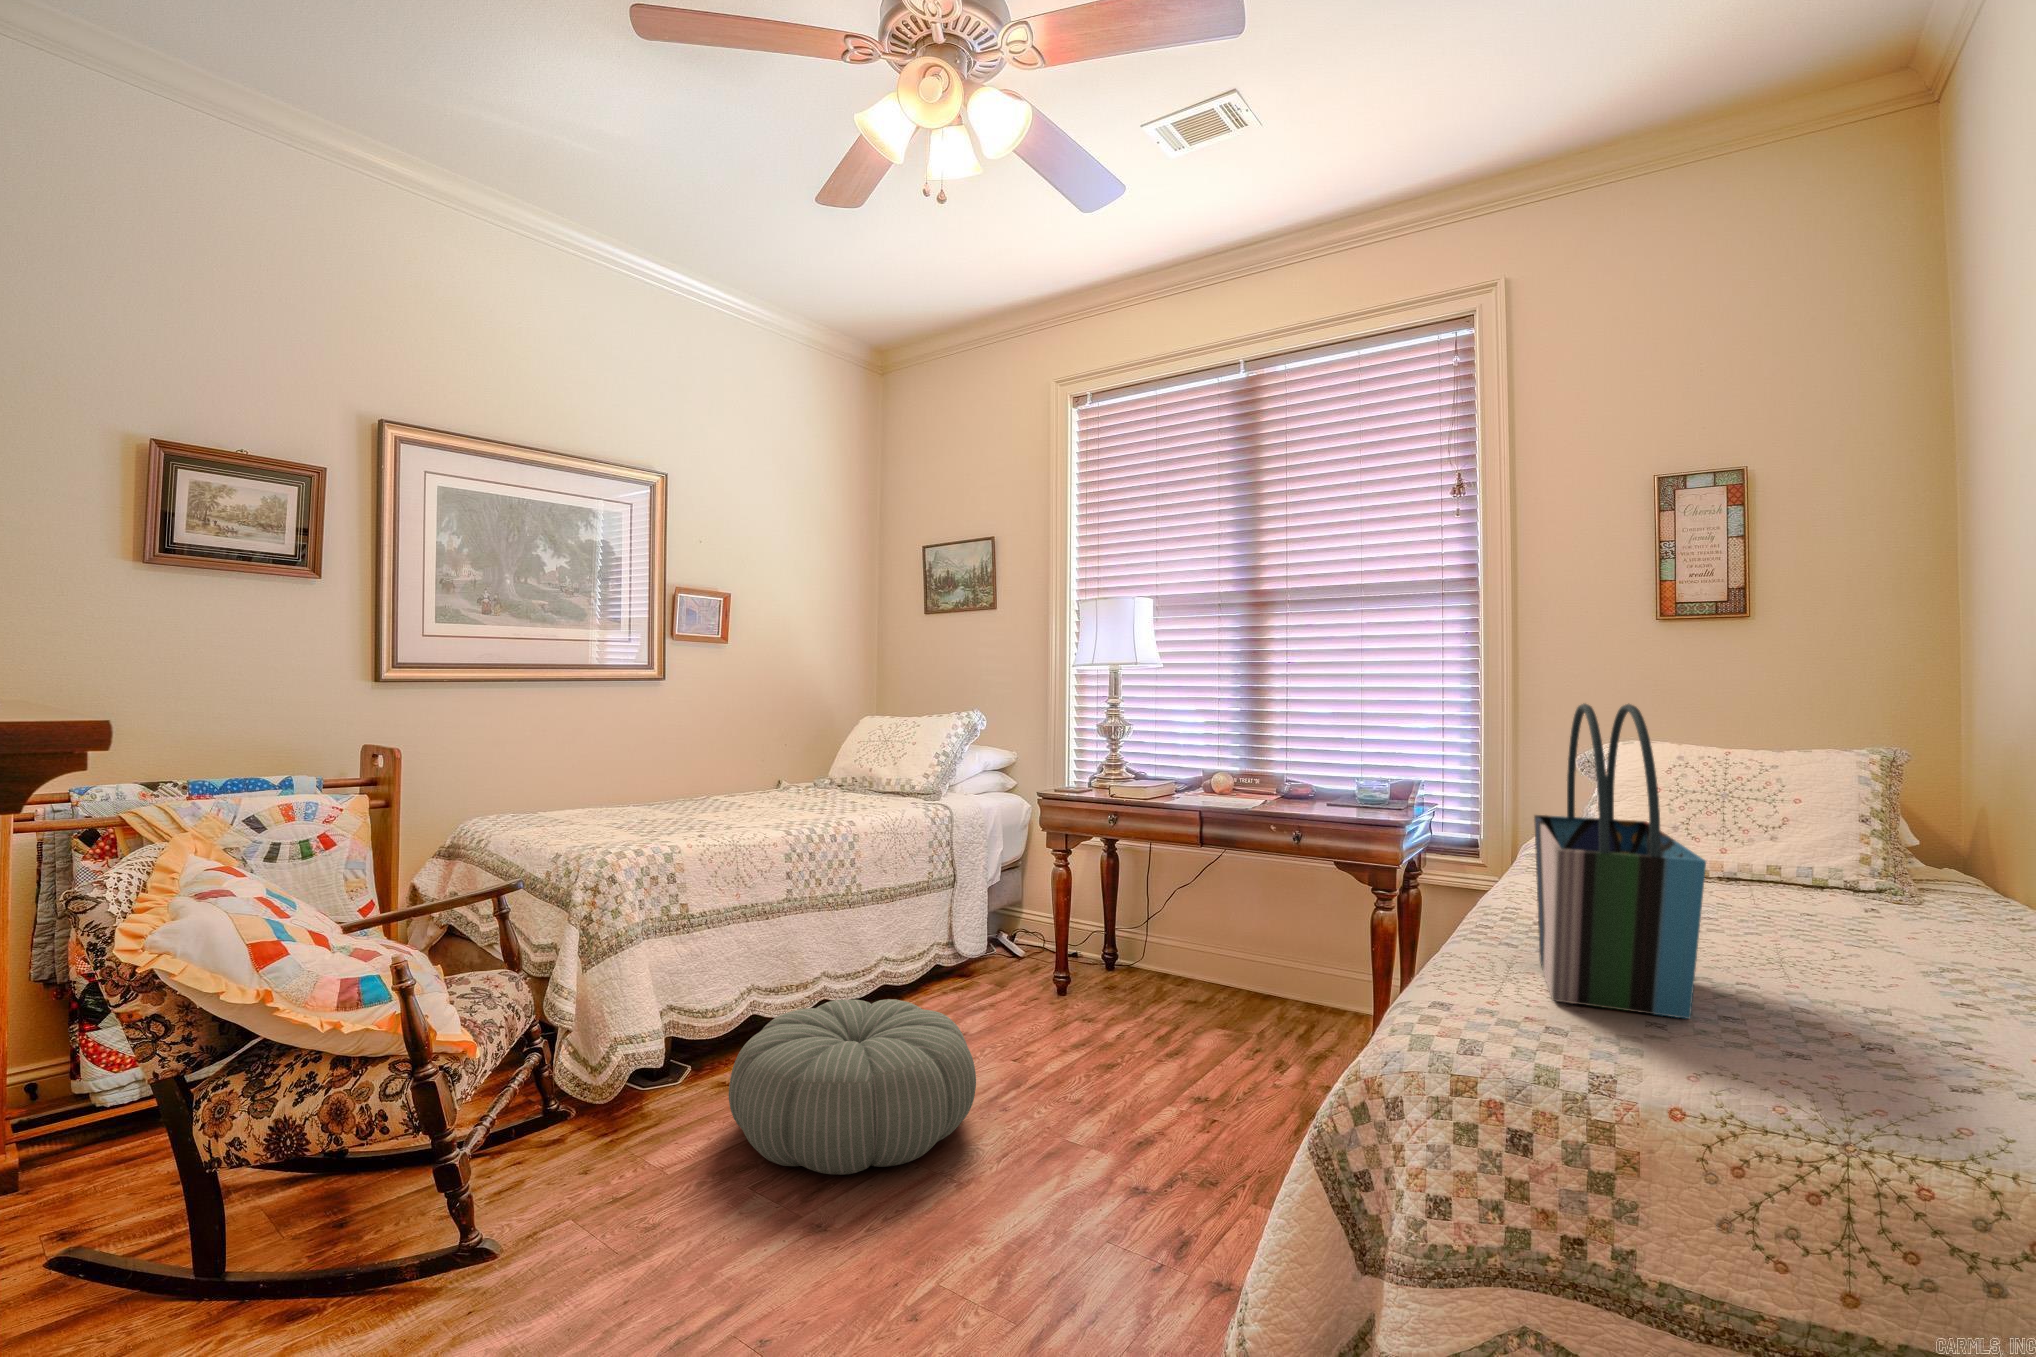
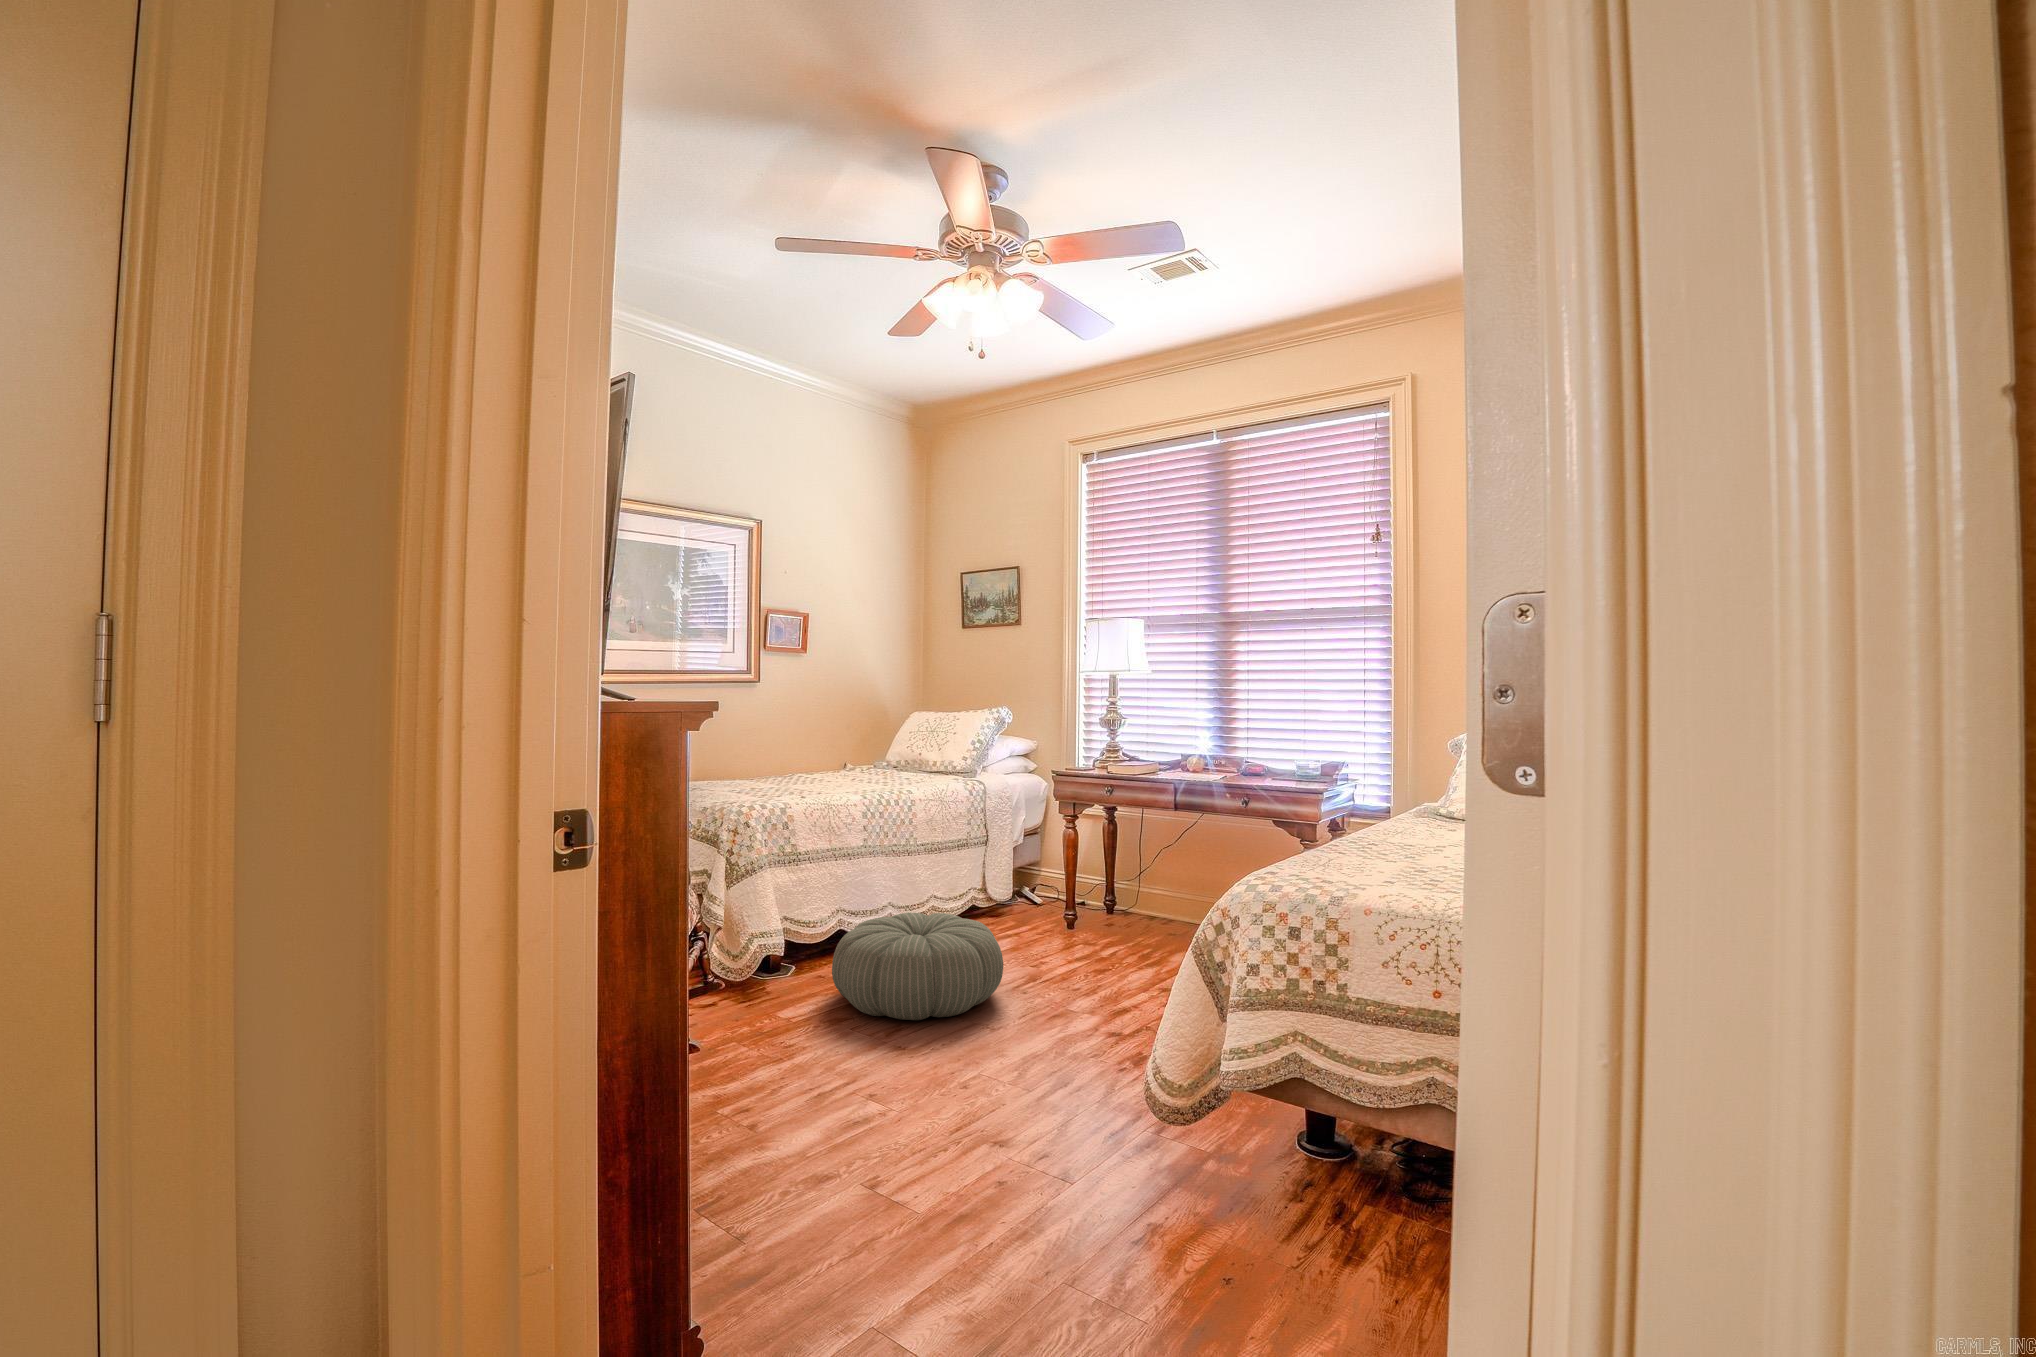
tote bag: present [1534,704,1706,1019] -> none [1332,697,1416,878]

